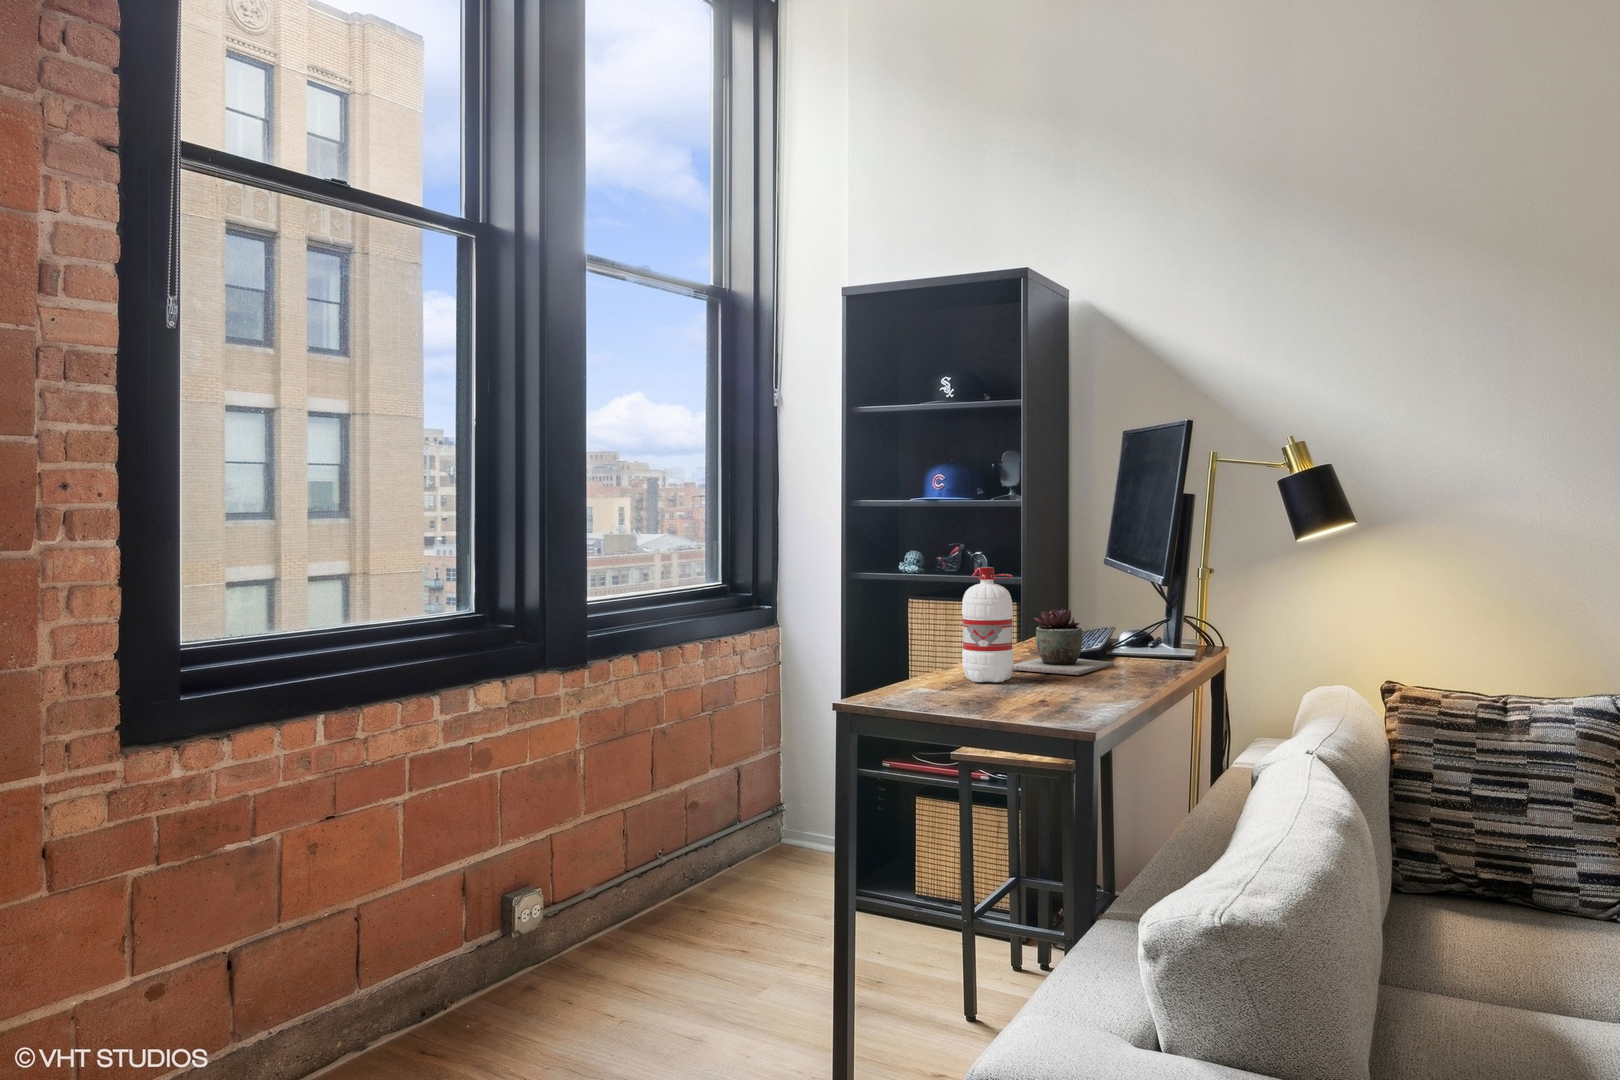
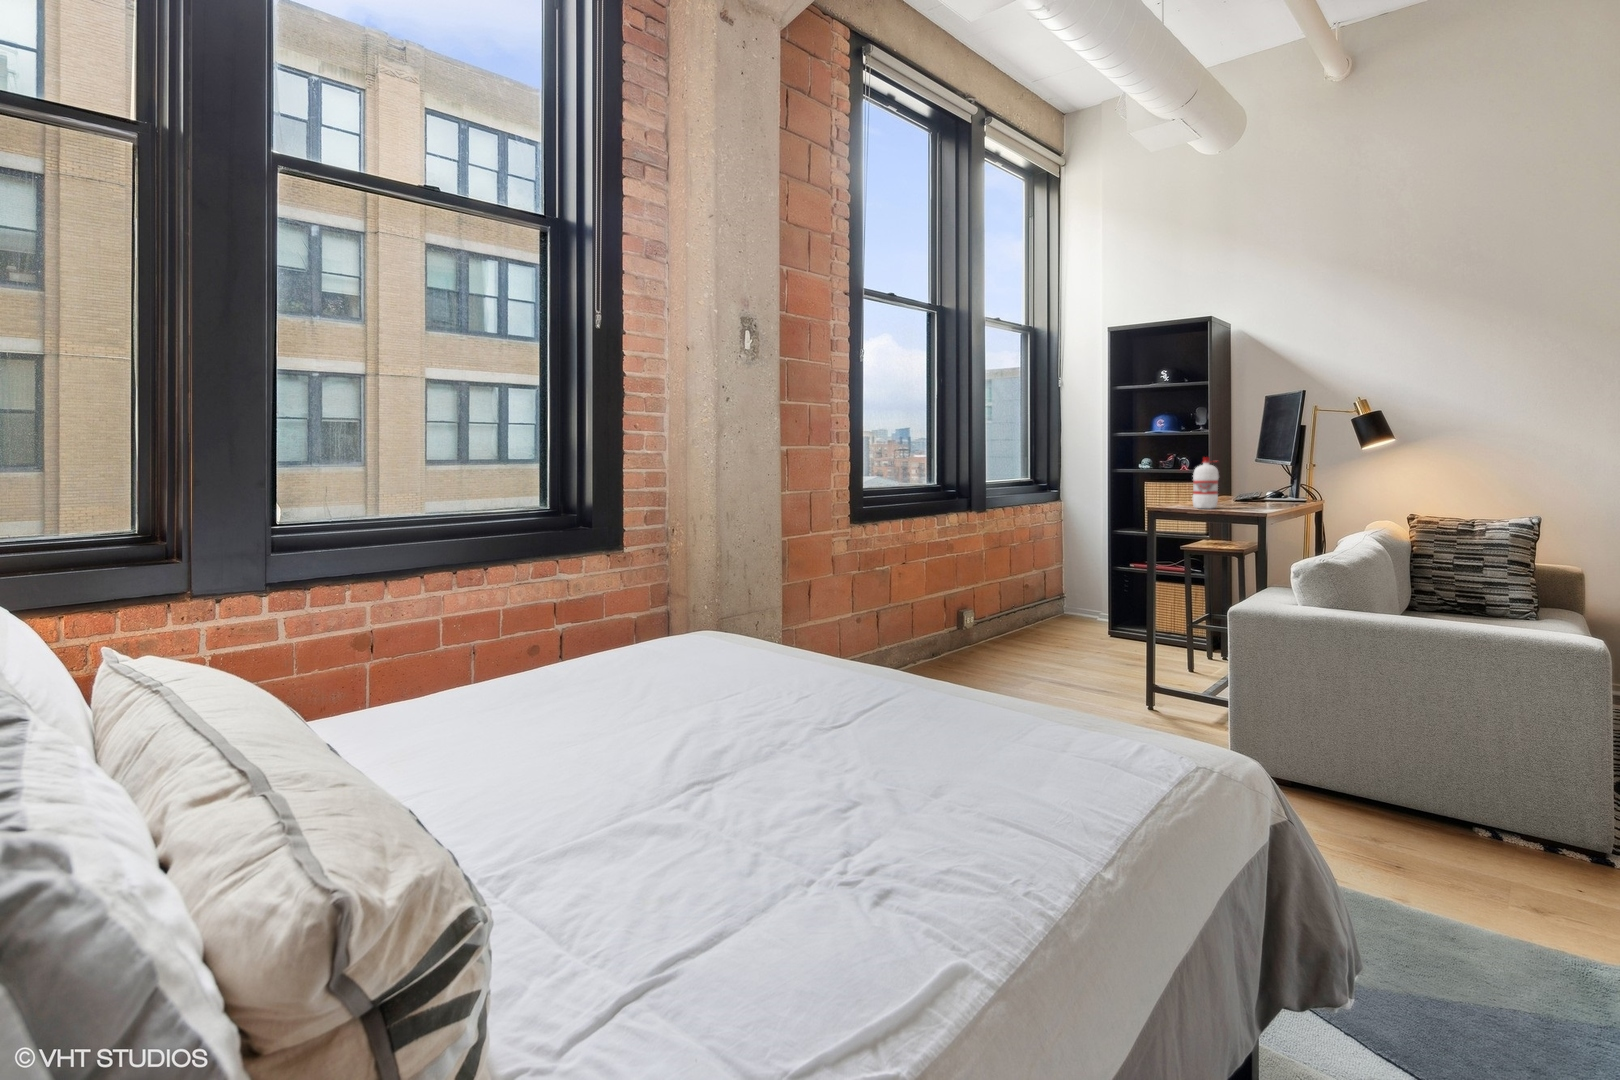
succulent plant: present [1012,609,1114,675] -> none [1213,478,1266,507]

